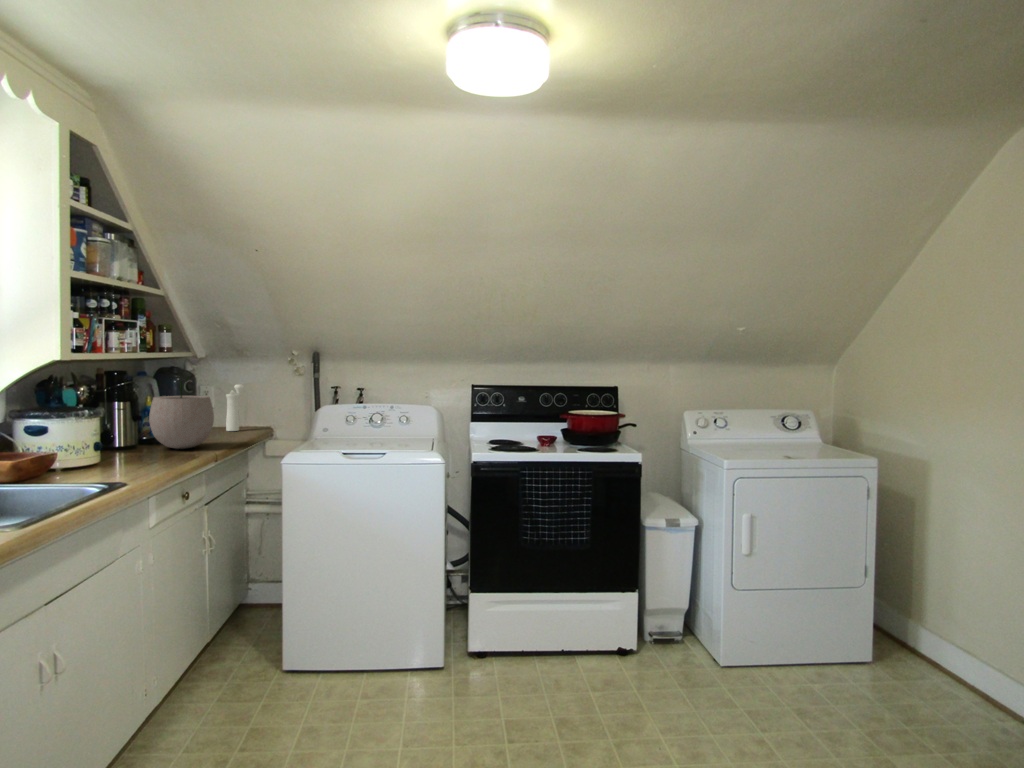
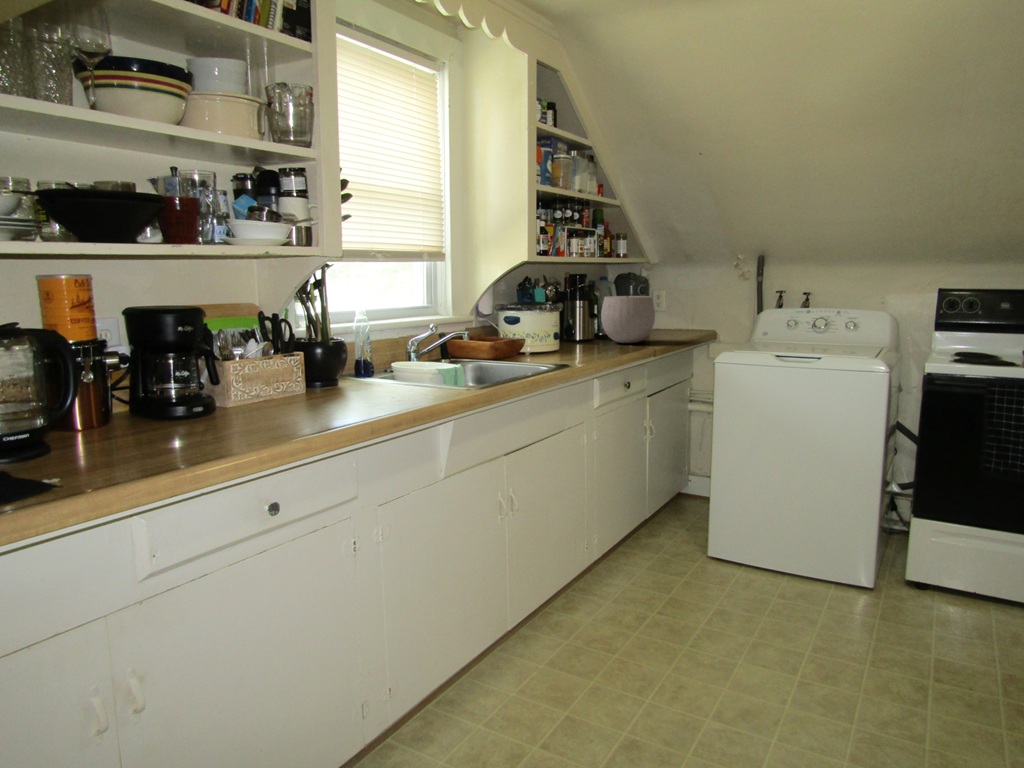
pepper mill: present [226,384,243,431] -> none [672,288,690,332]

